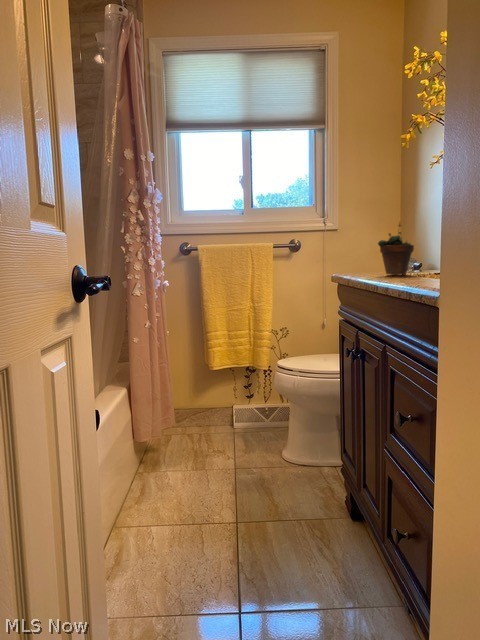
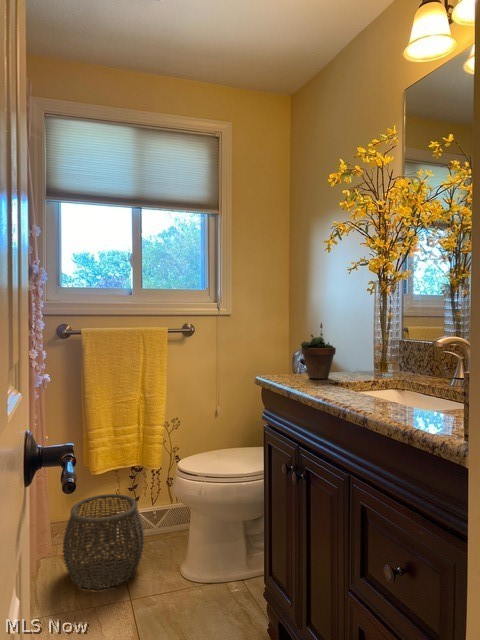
woven basket: none [186,385,252,456] -> present [63,494,144,590]

